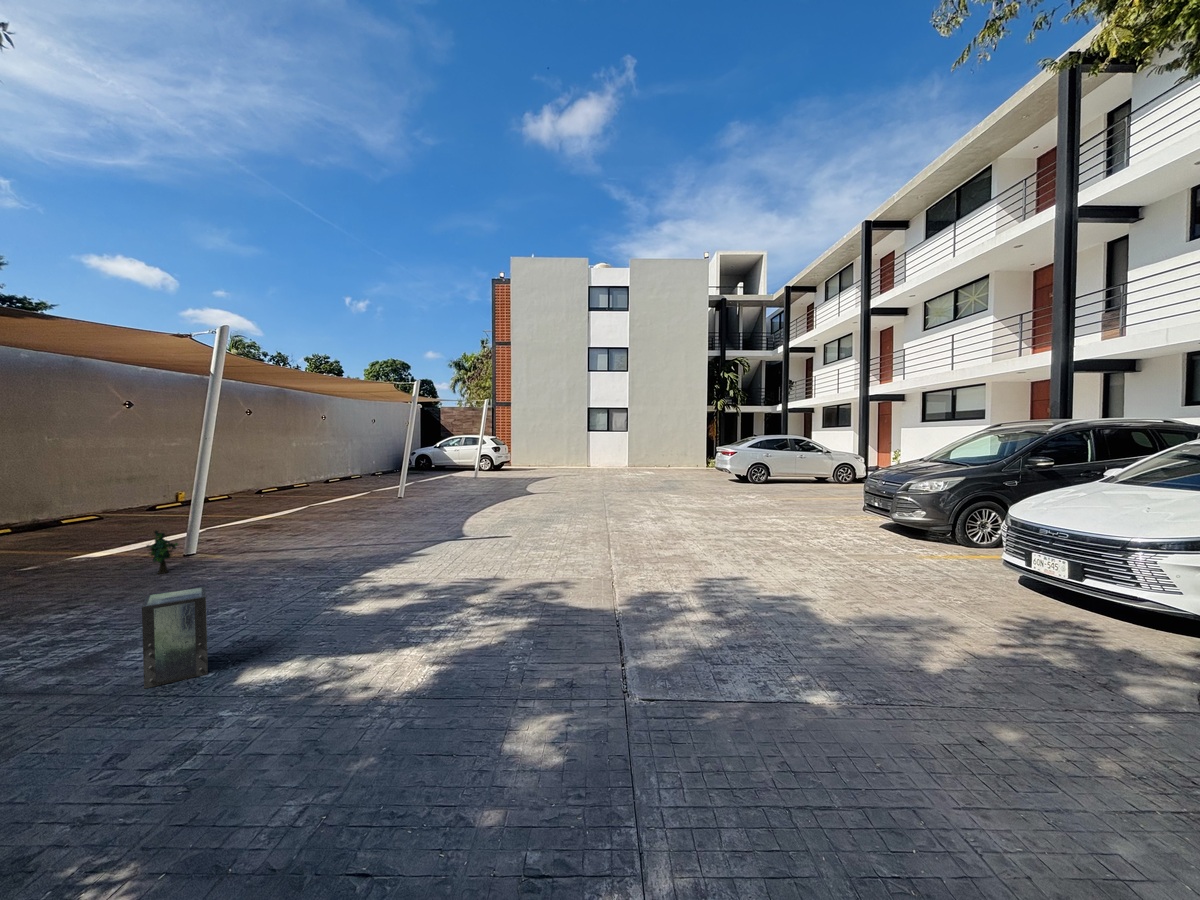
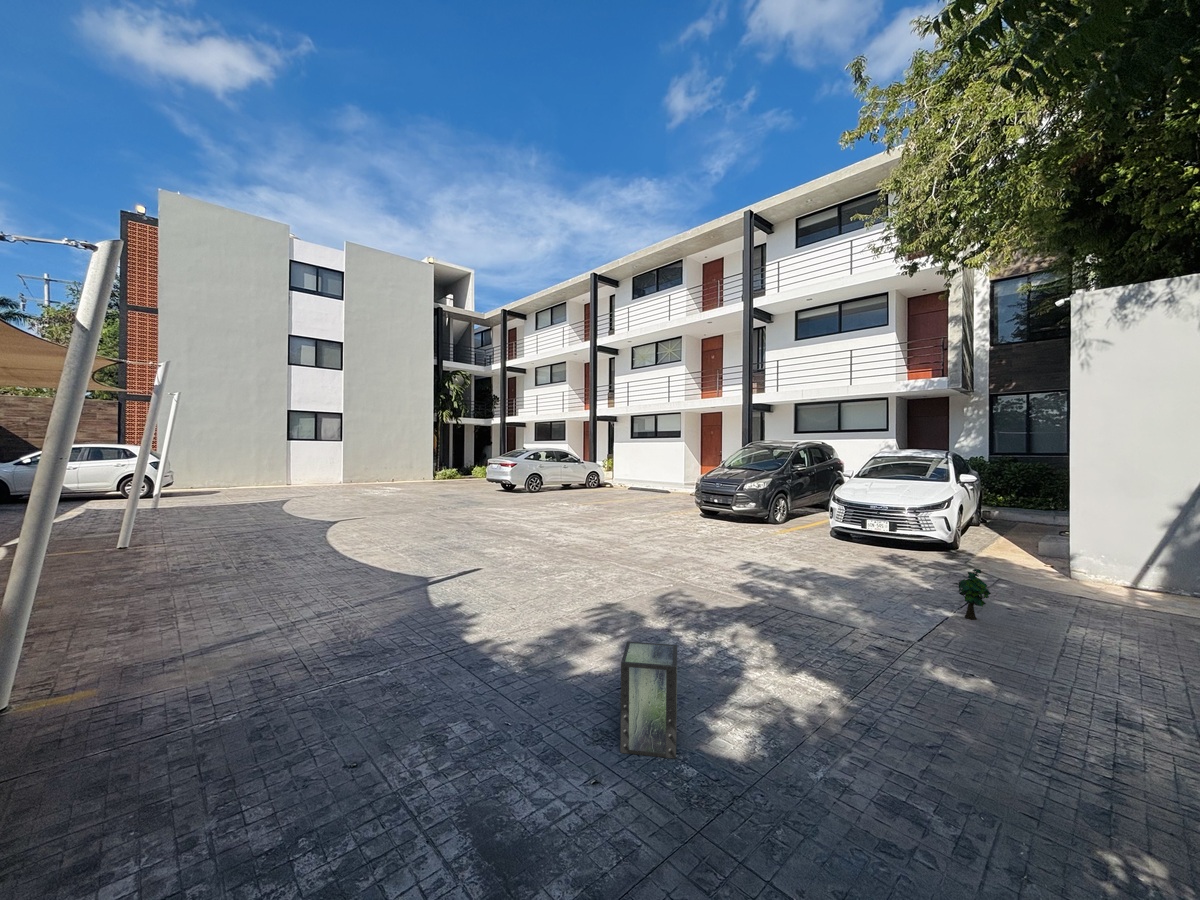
decorative plant: present [147,531,178,574] -> present [954,569,991,620]

